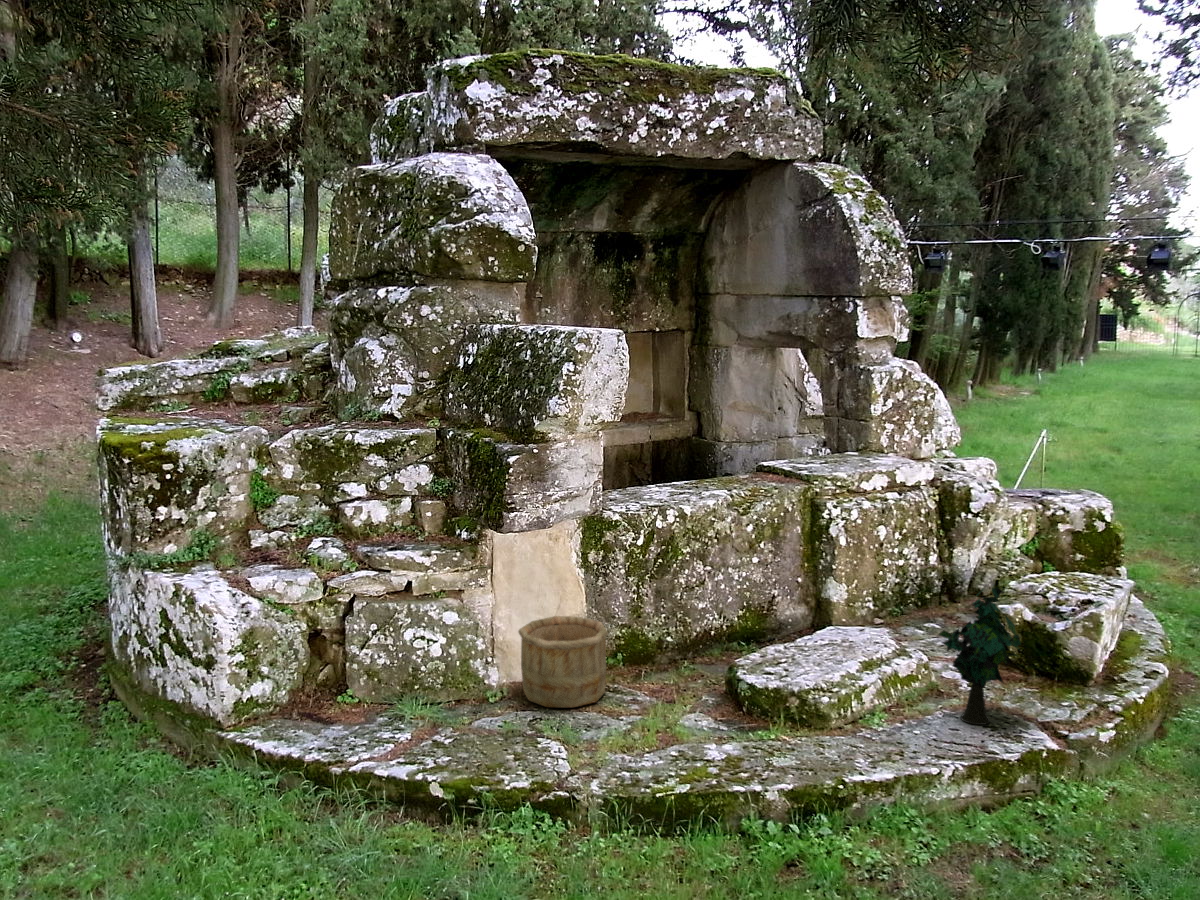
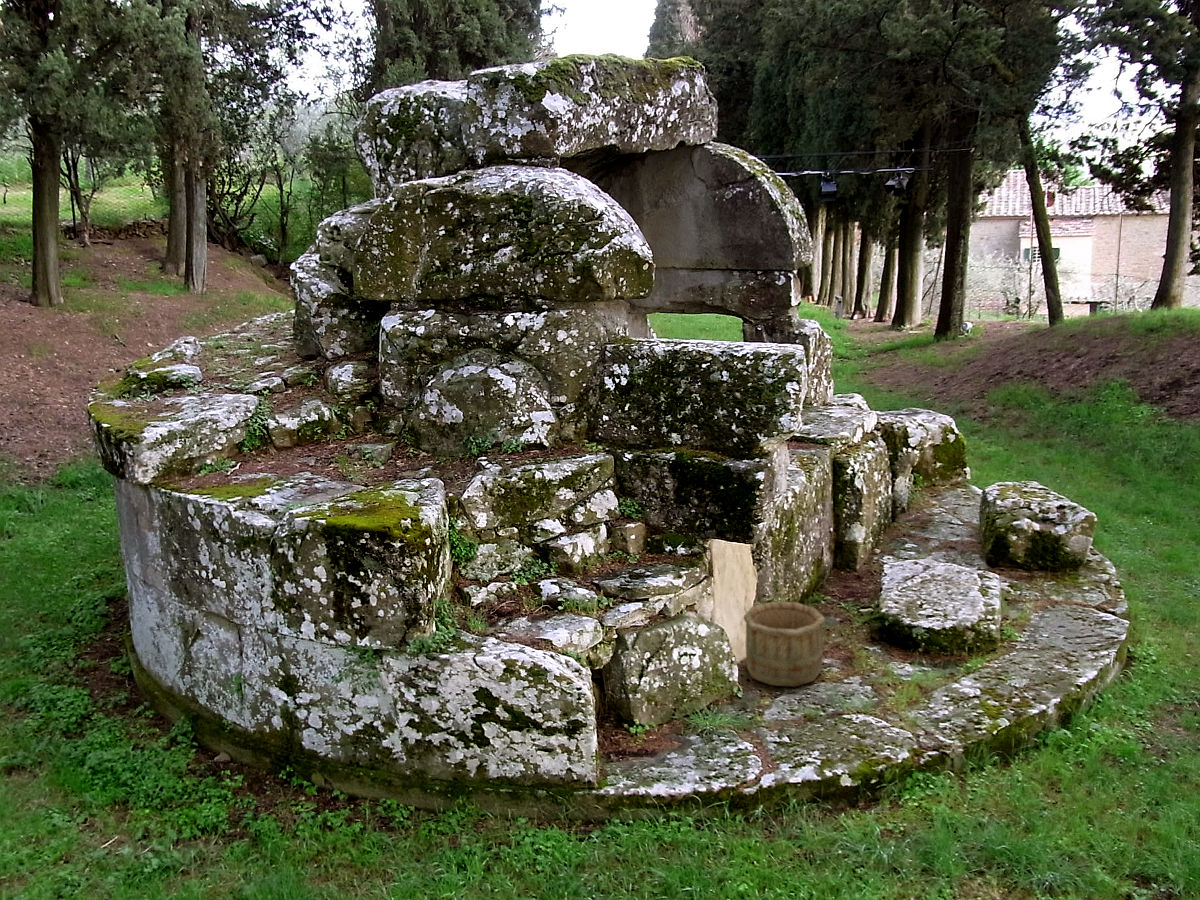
decorative plant: present [939,587,1021,725] -> none [1034,511,1092,616]

